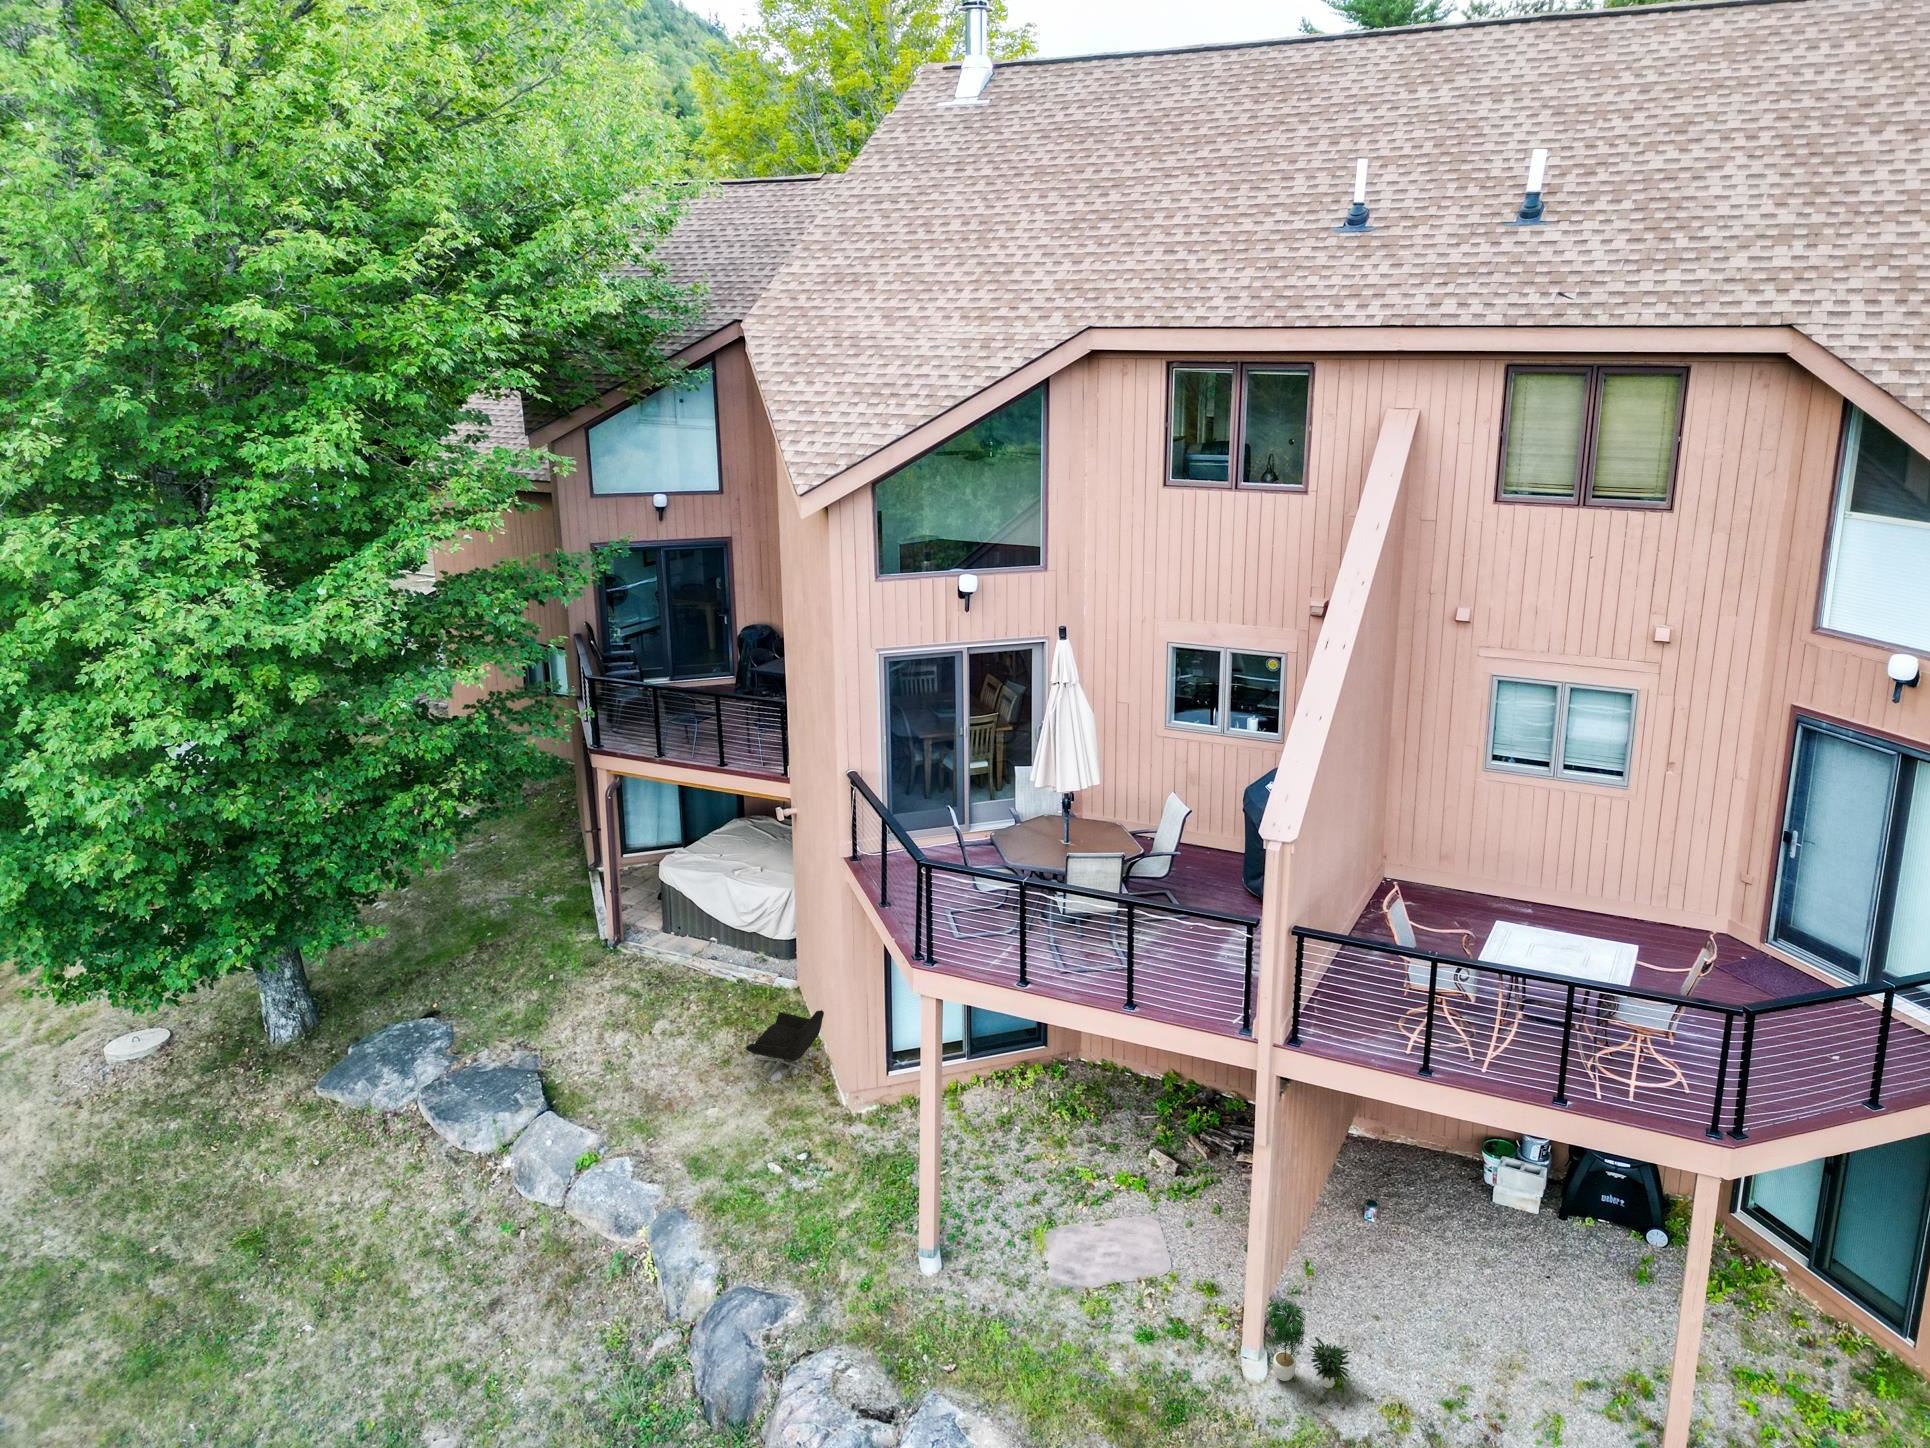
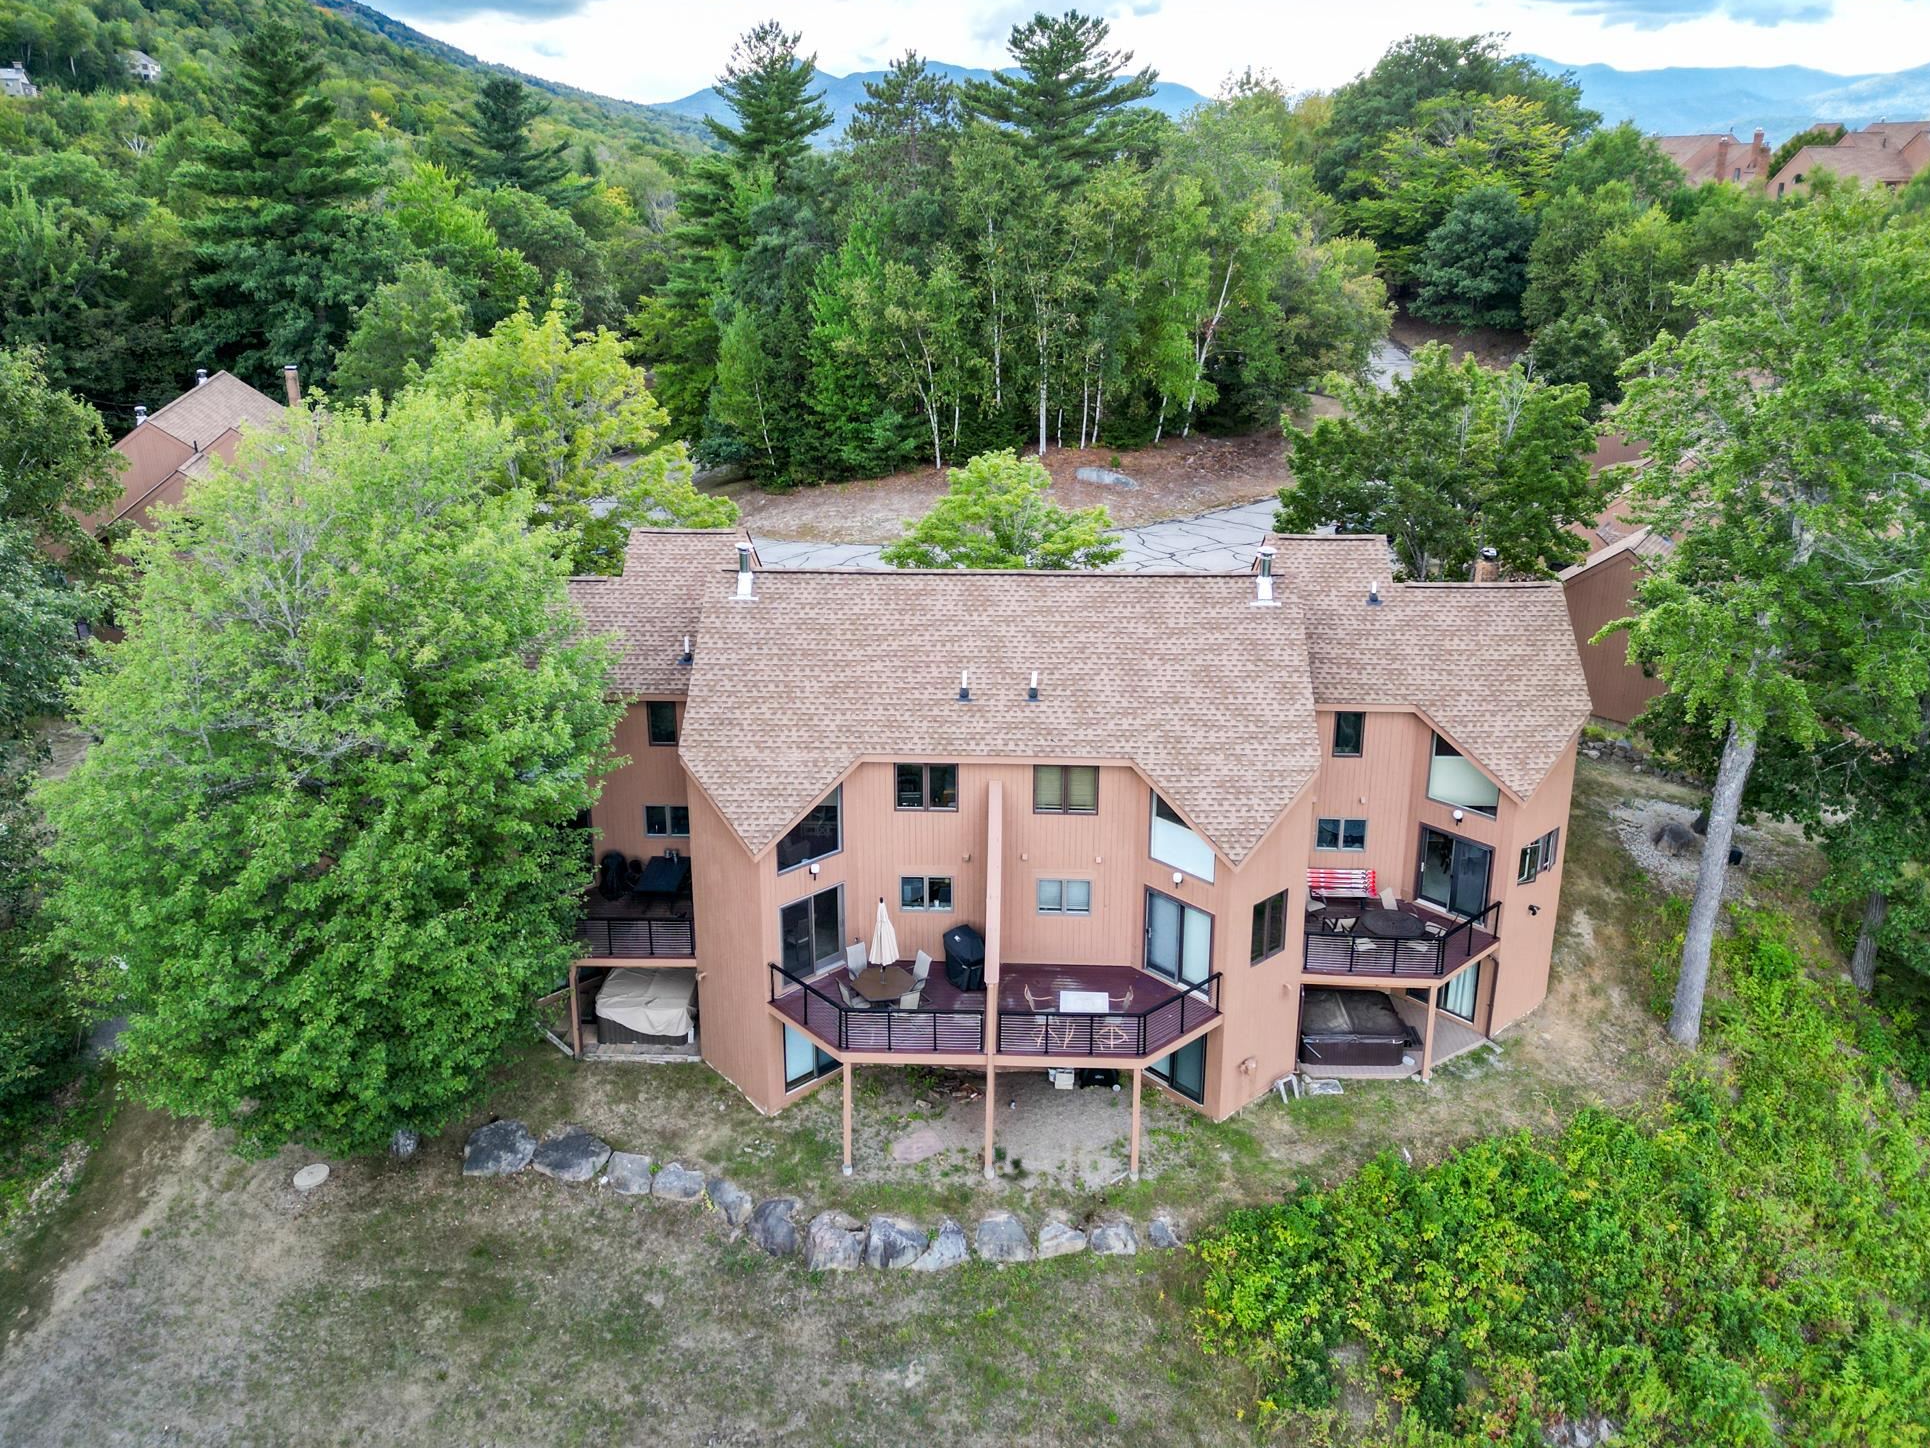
lounge chair: present [746,1010,824,1078] -> none [706,1072,743,1112]

